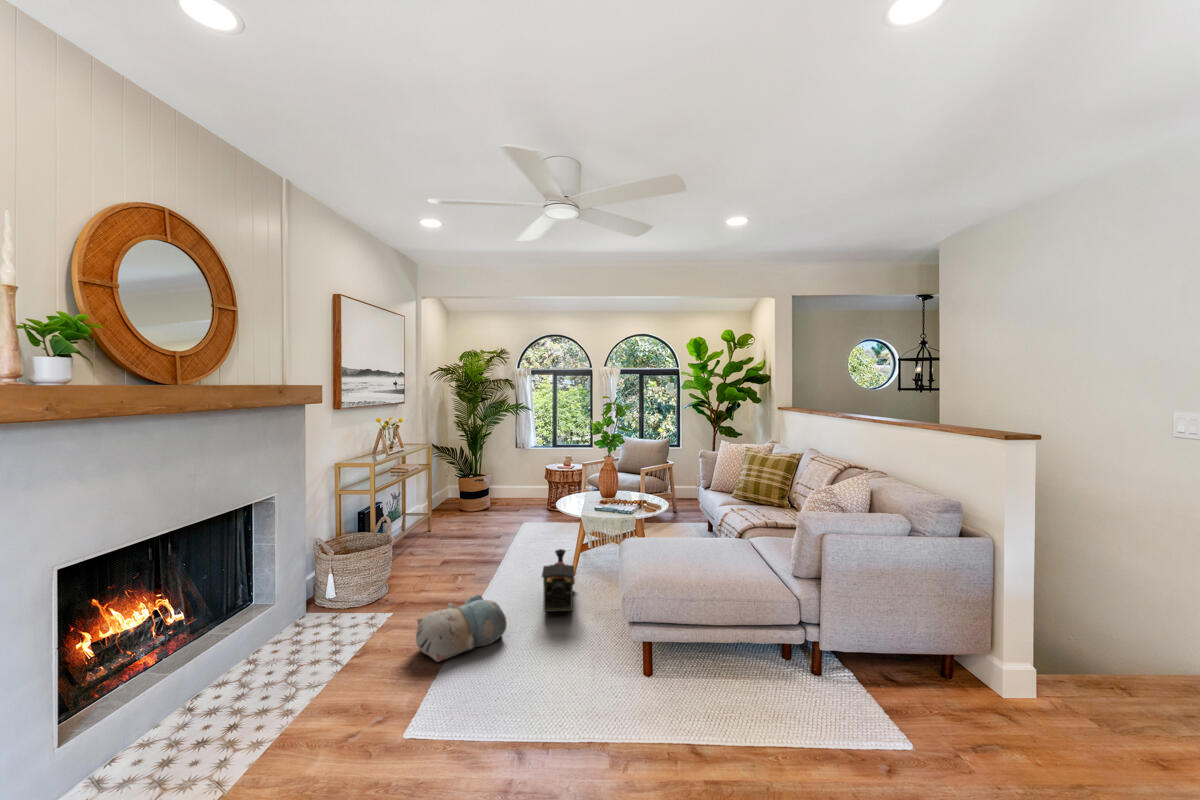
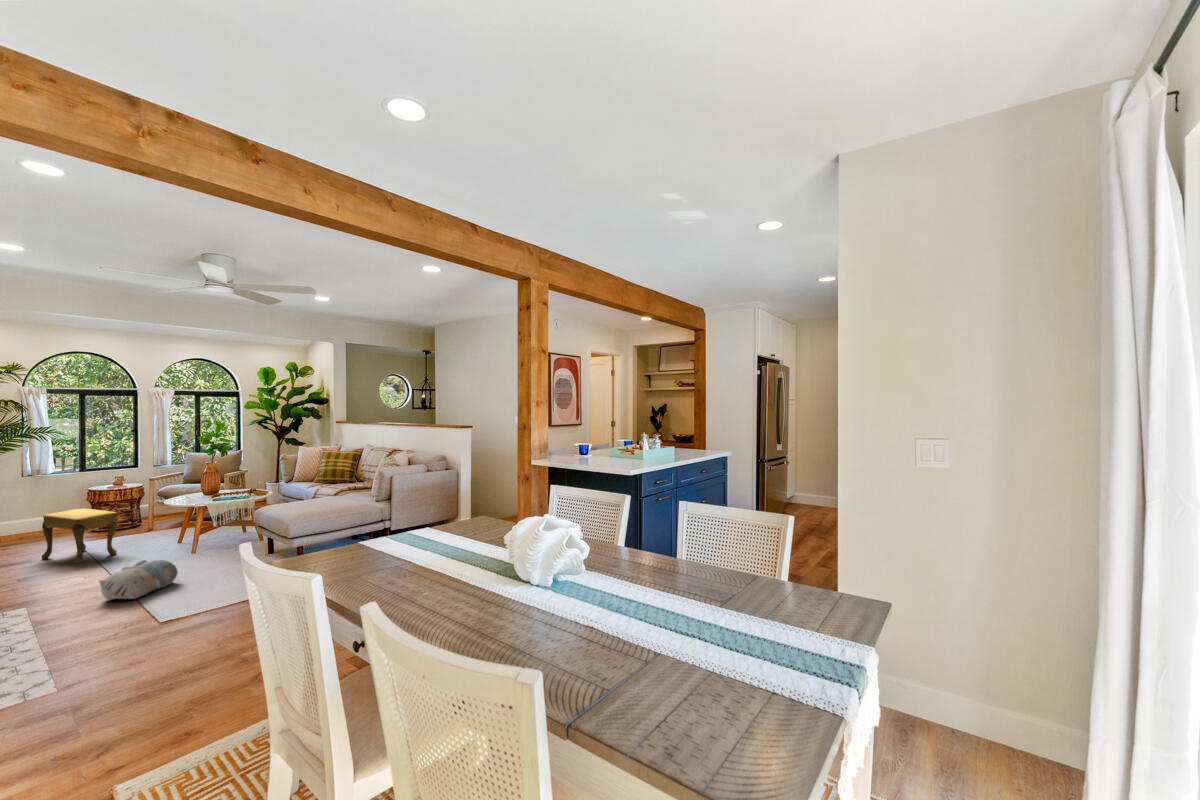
footstool: none [478,493,523,557] -> present [42,508,118,564]
toy train: present [542,549,575,612] -> none [178,528,223,568]

